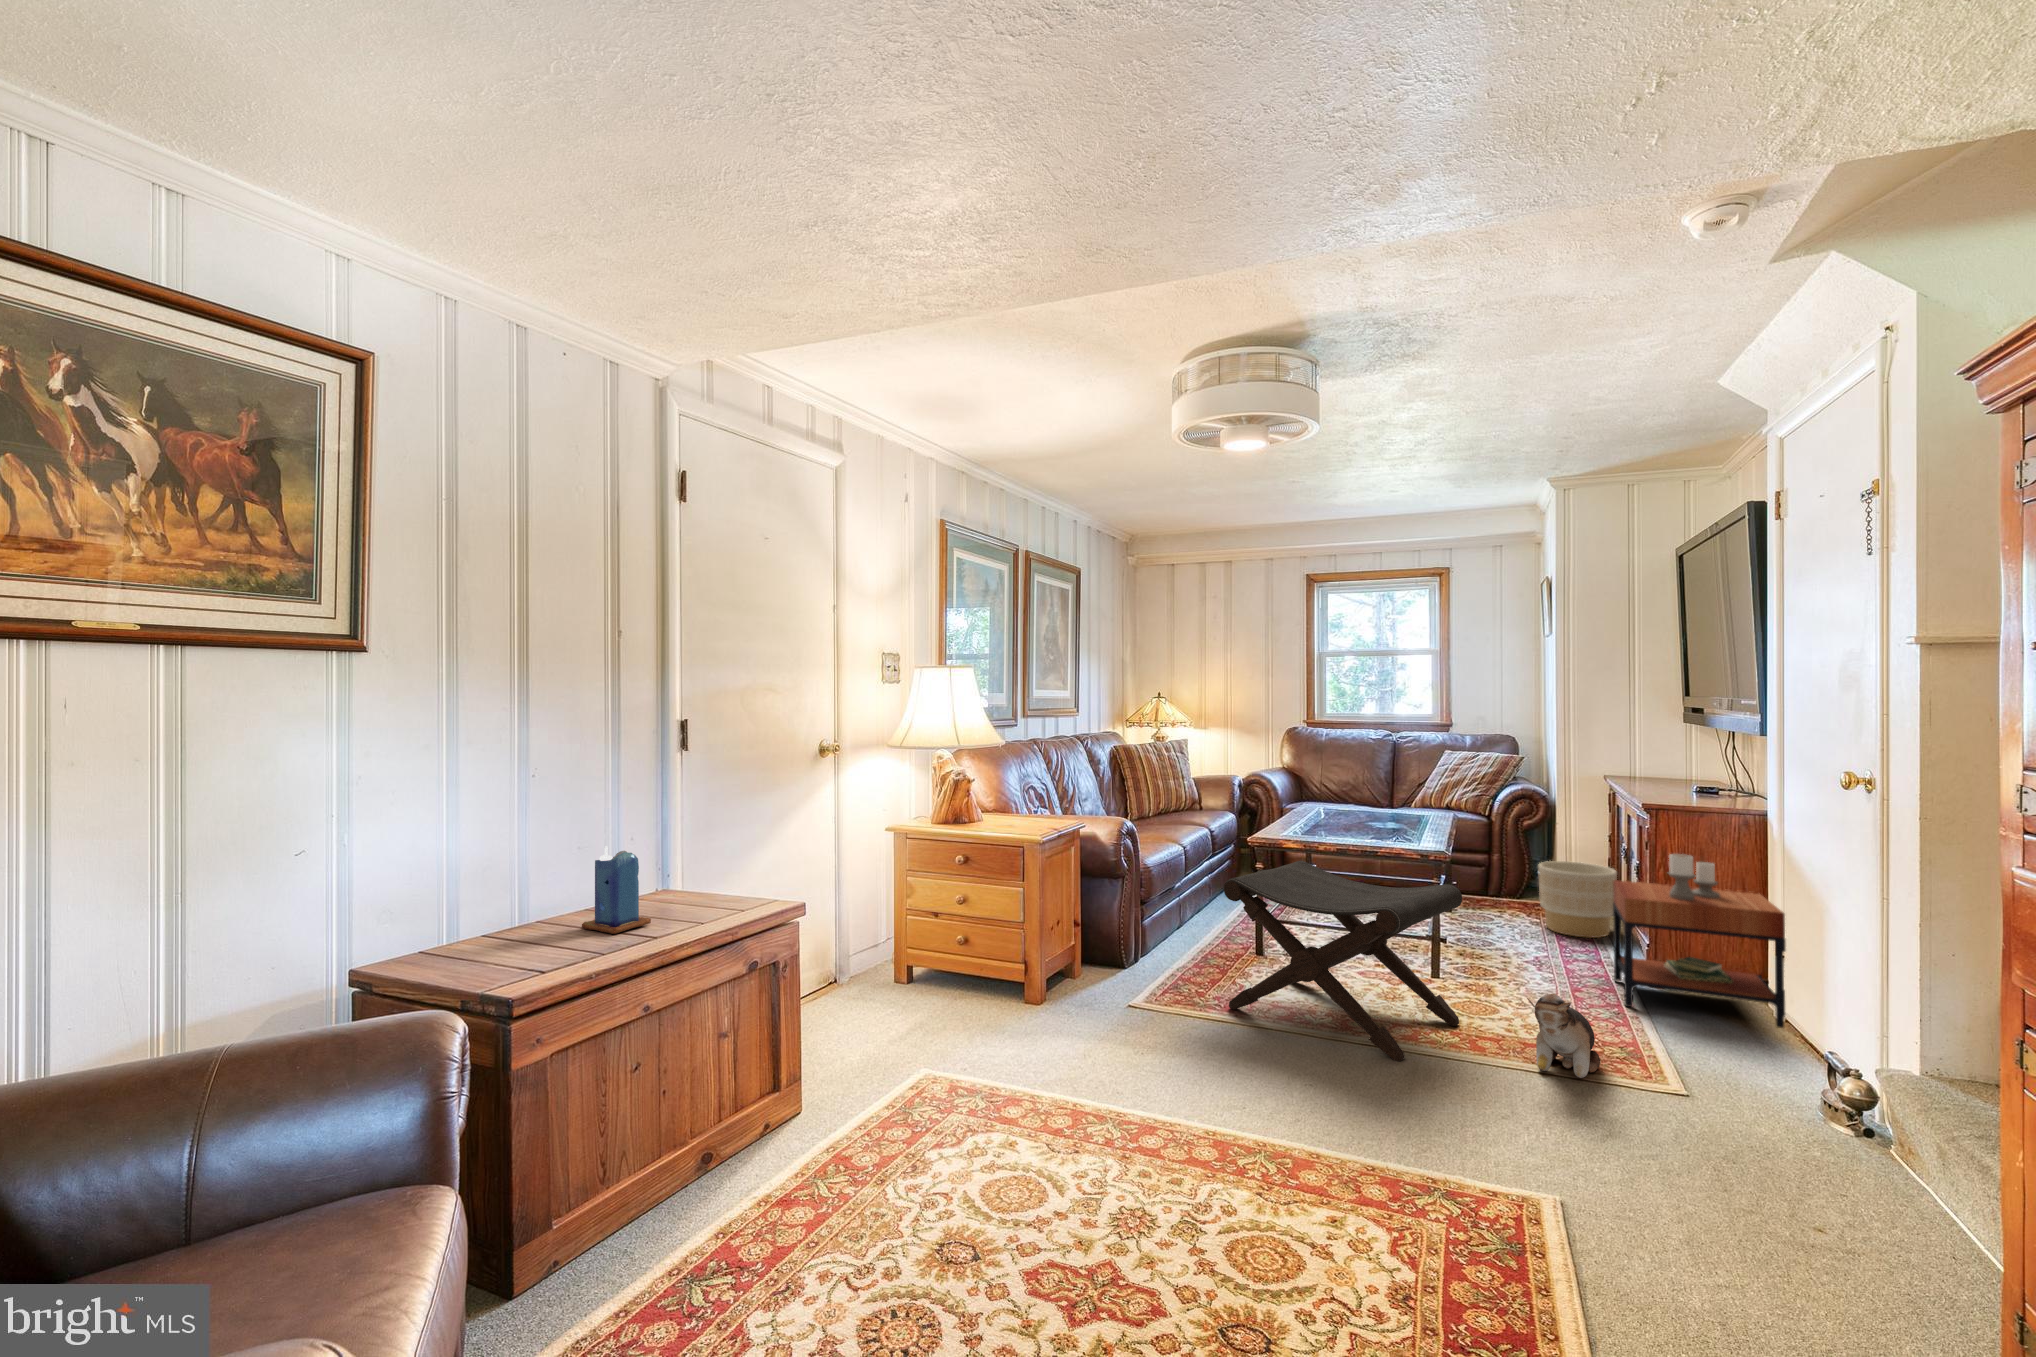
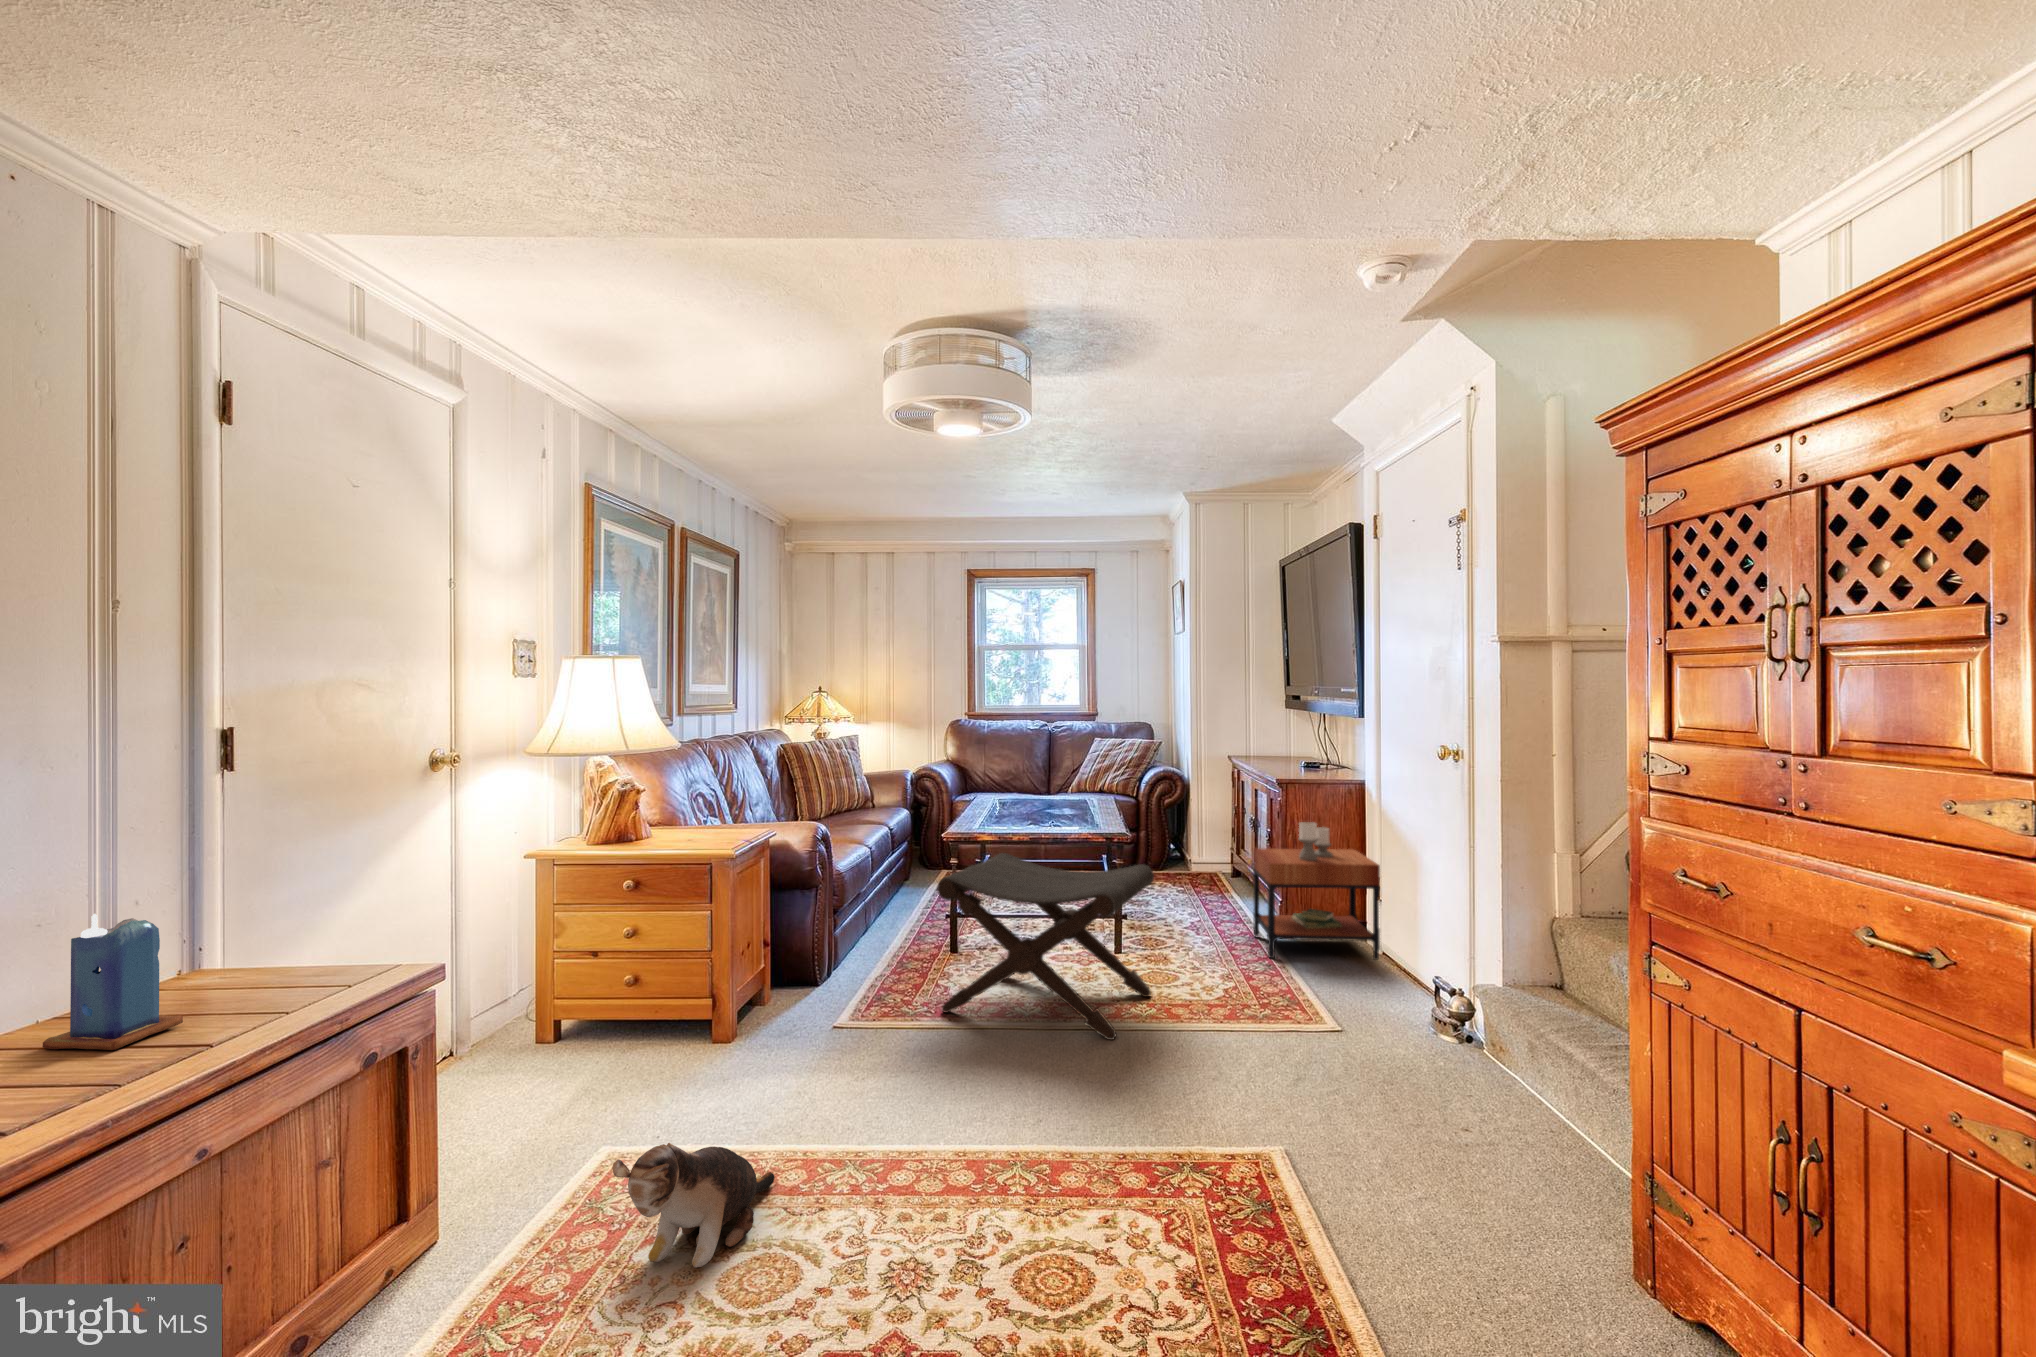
planter: present [1538,861,1617,938] -> none [1183,835,1243,901]
plush toy: present [1527,994,1600,1078] -> present [612,1143,775,1268]

